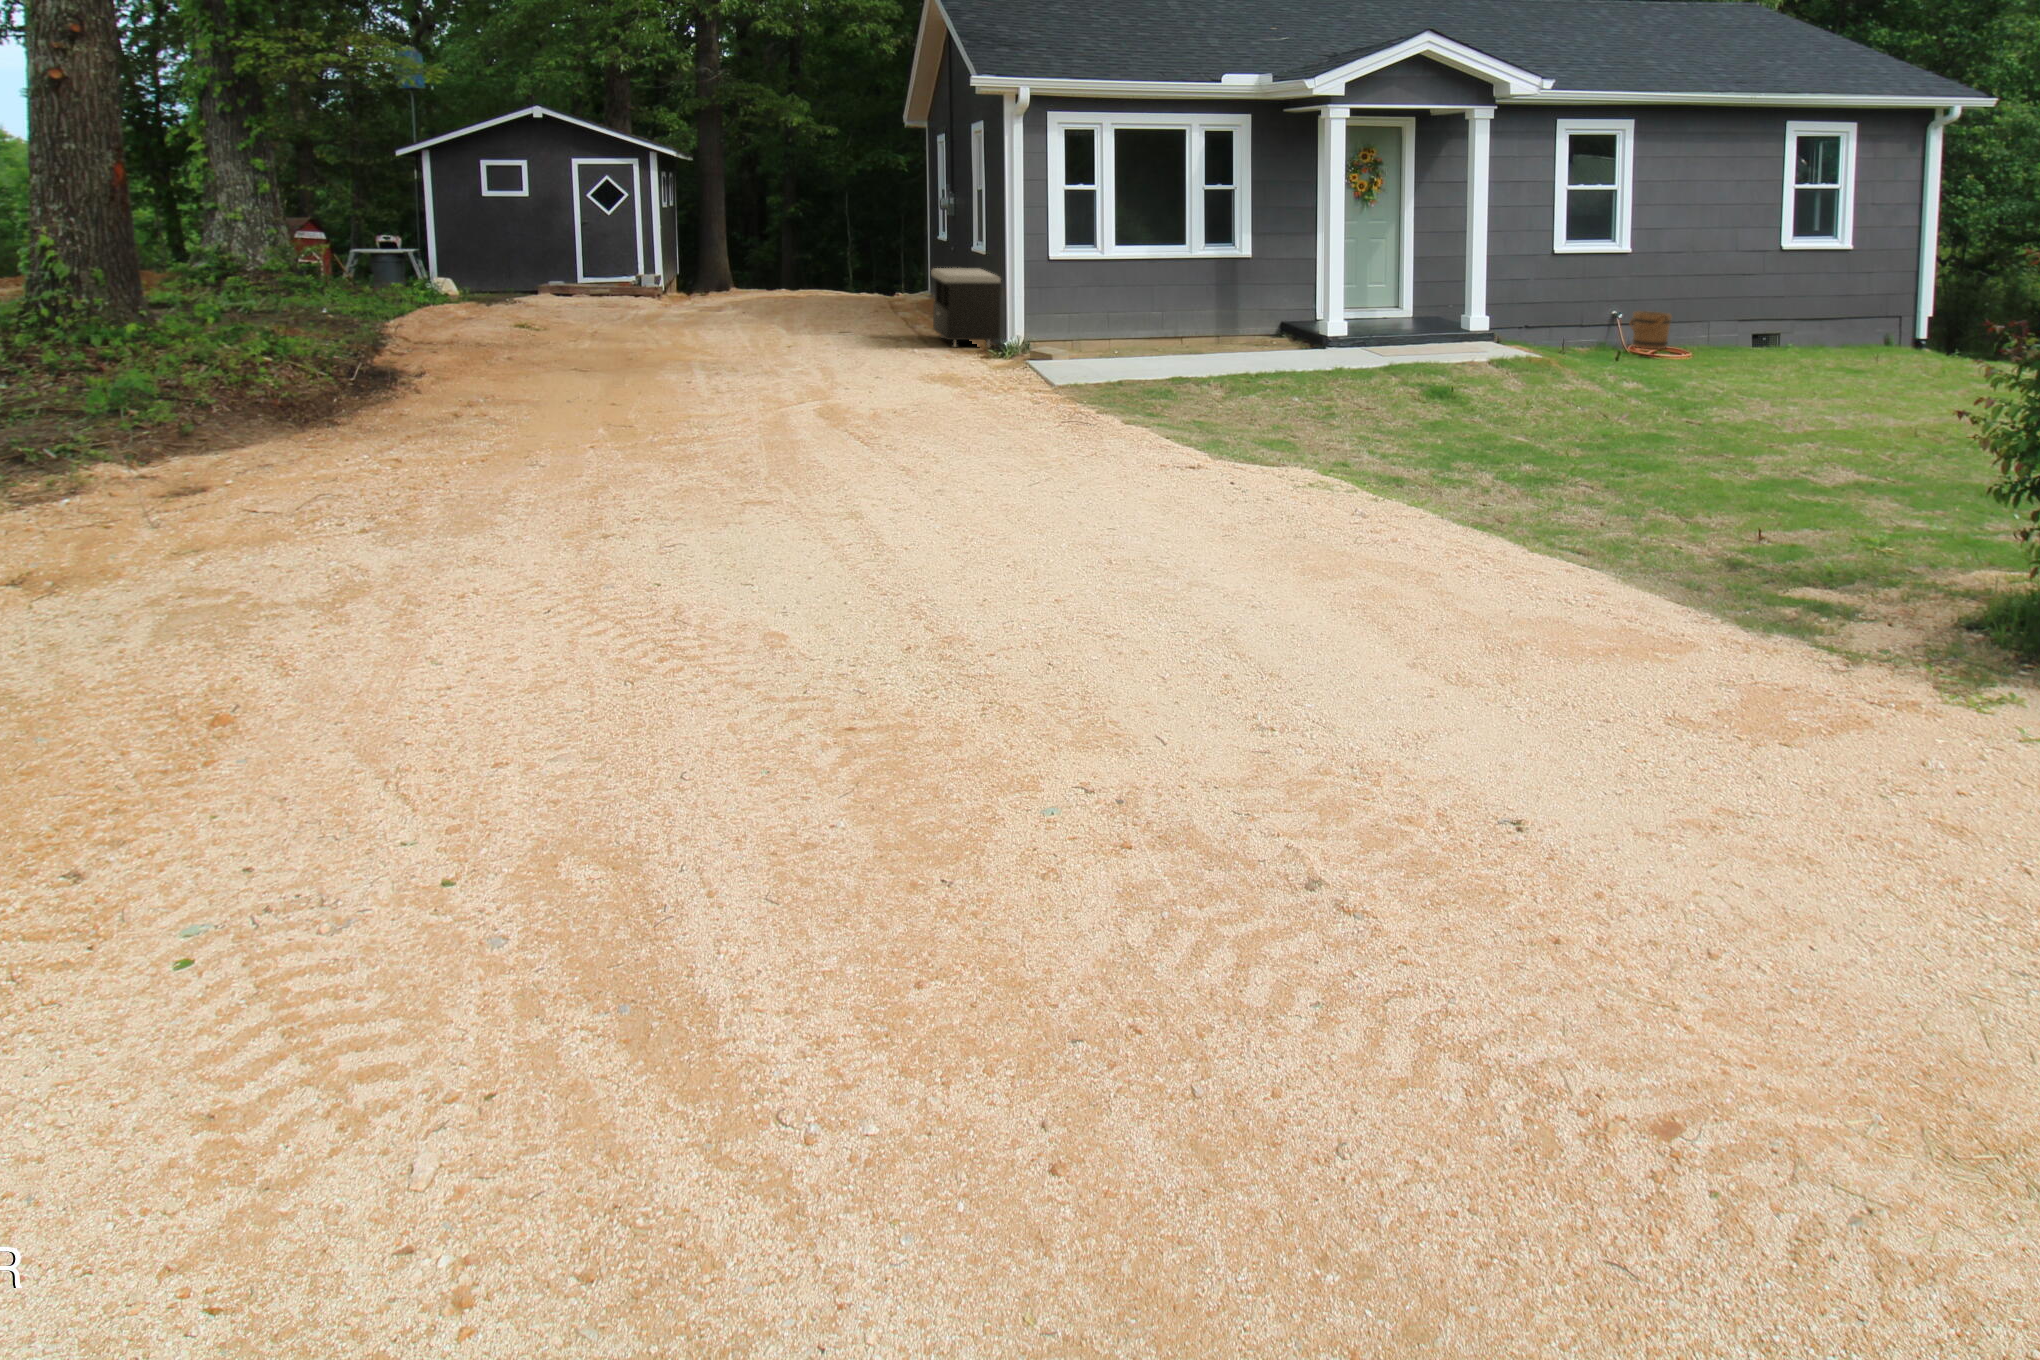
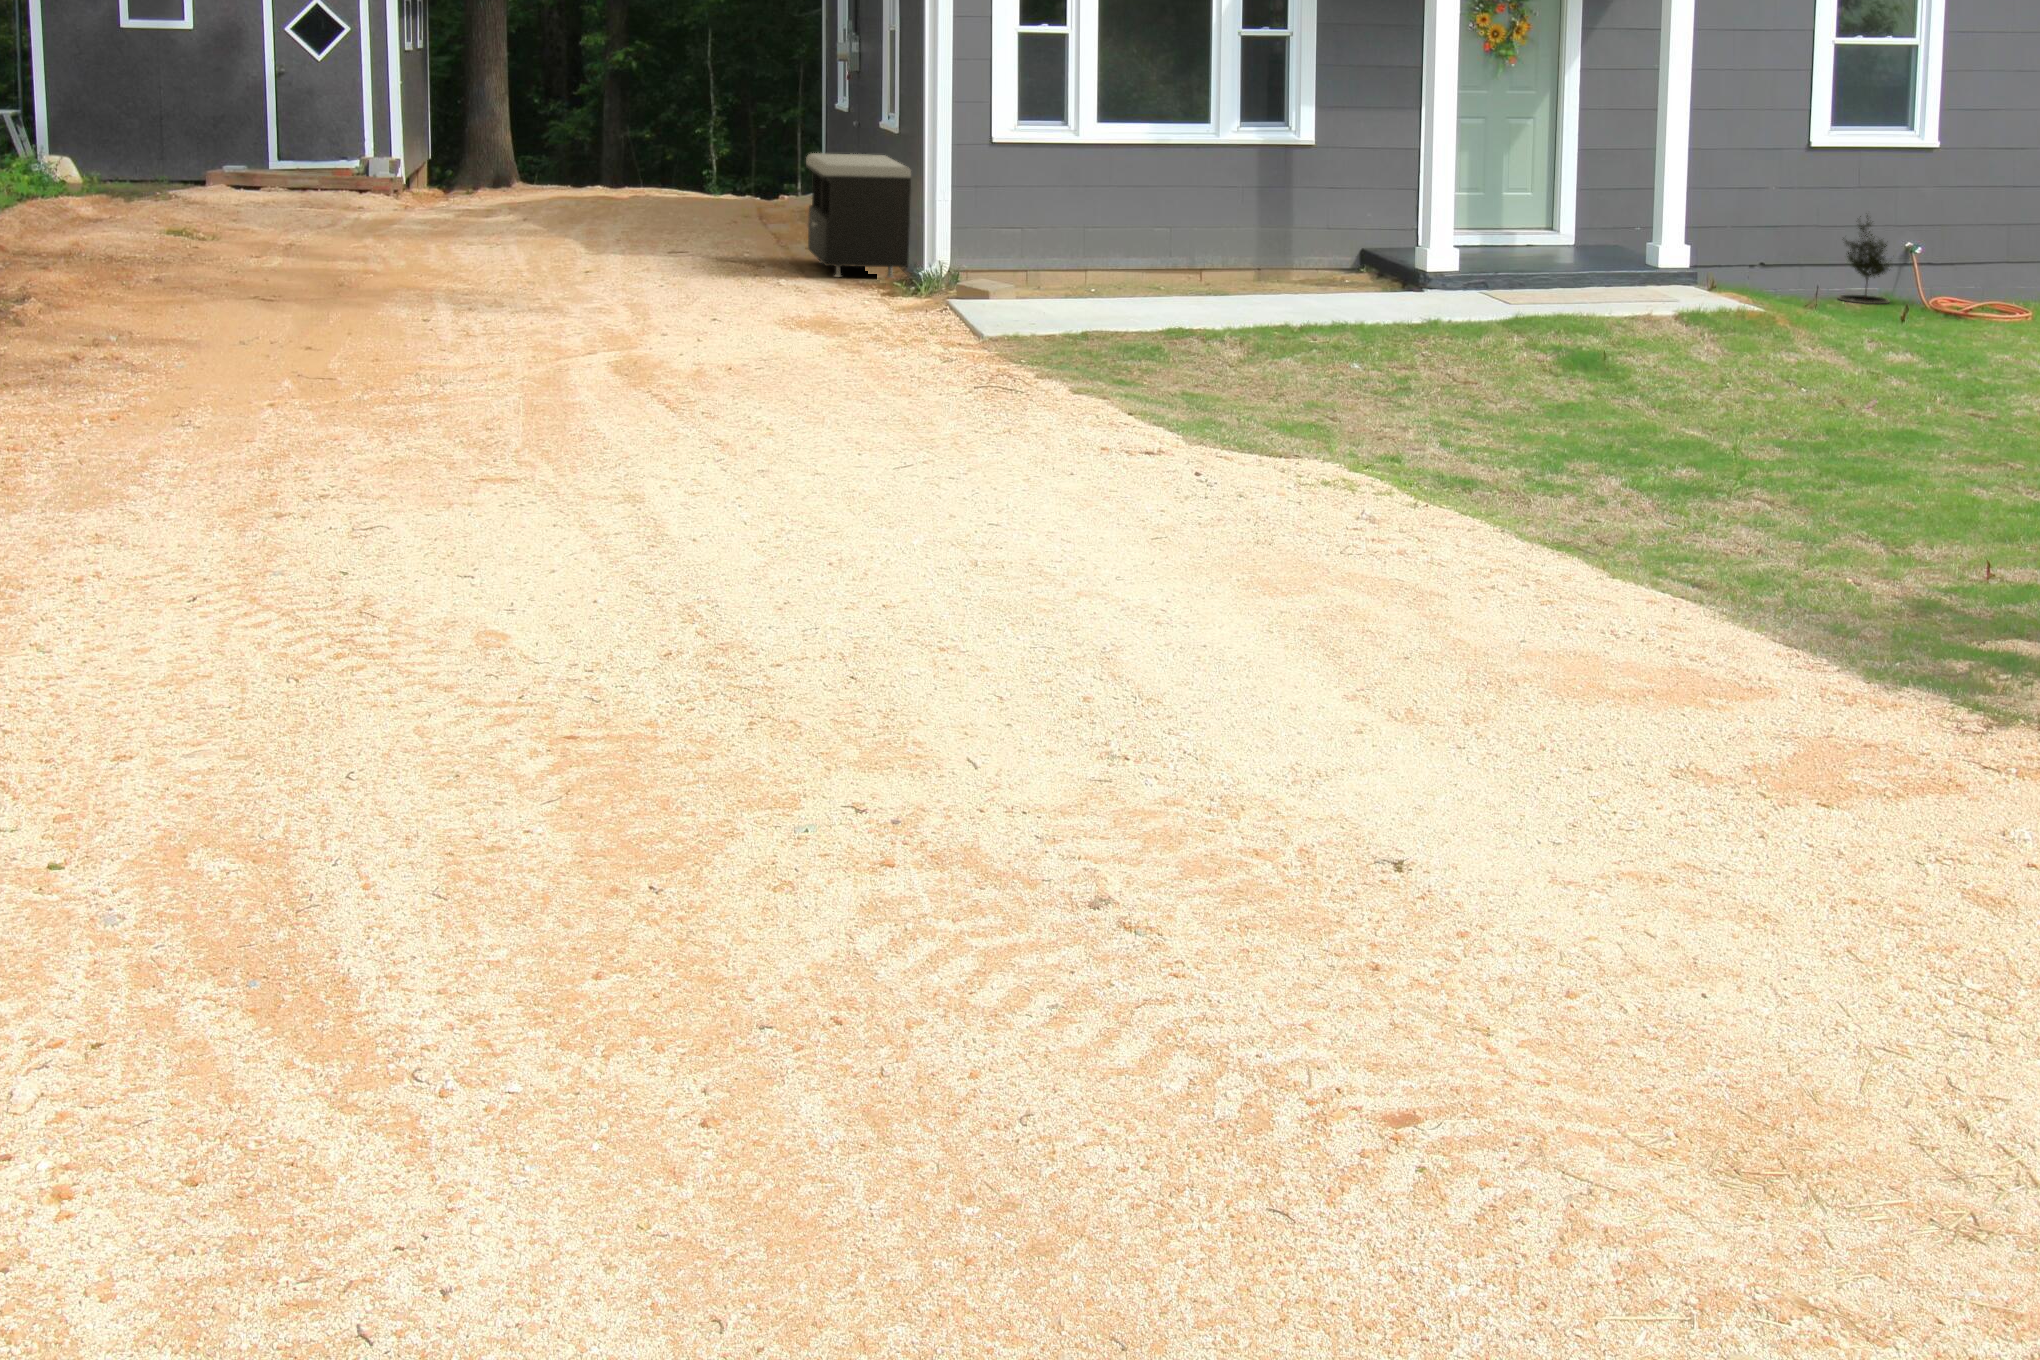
potted tree: none [1573,292,1609,350] -> present [1838,215,1889,304]
bucket: present [1629,311,1672,349] -> none [1932,244,2002,306]

